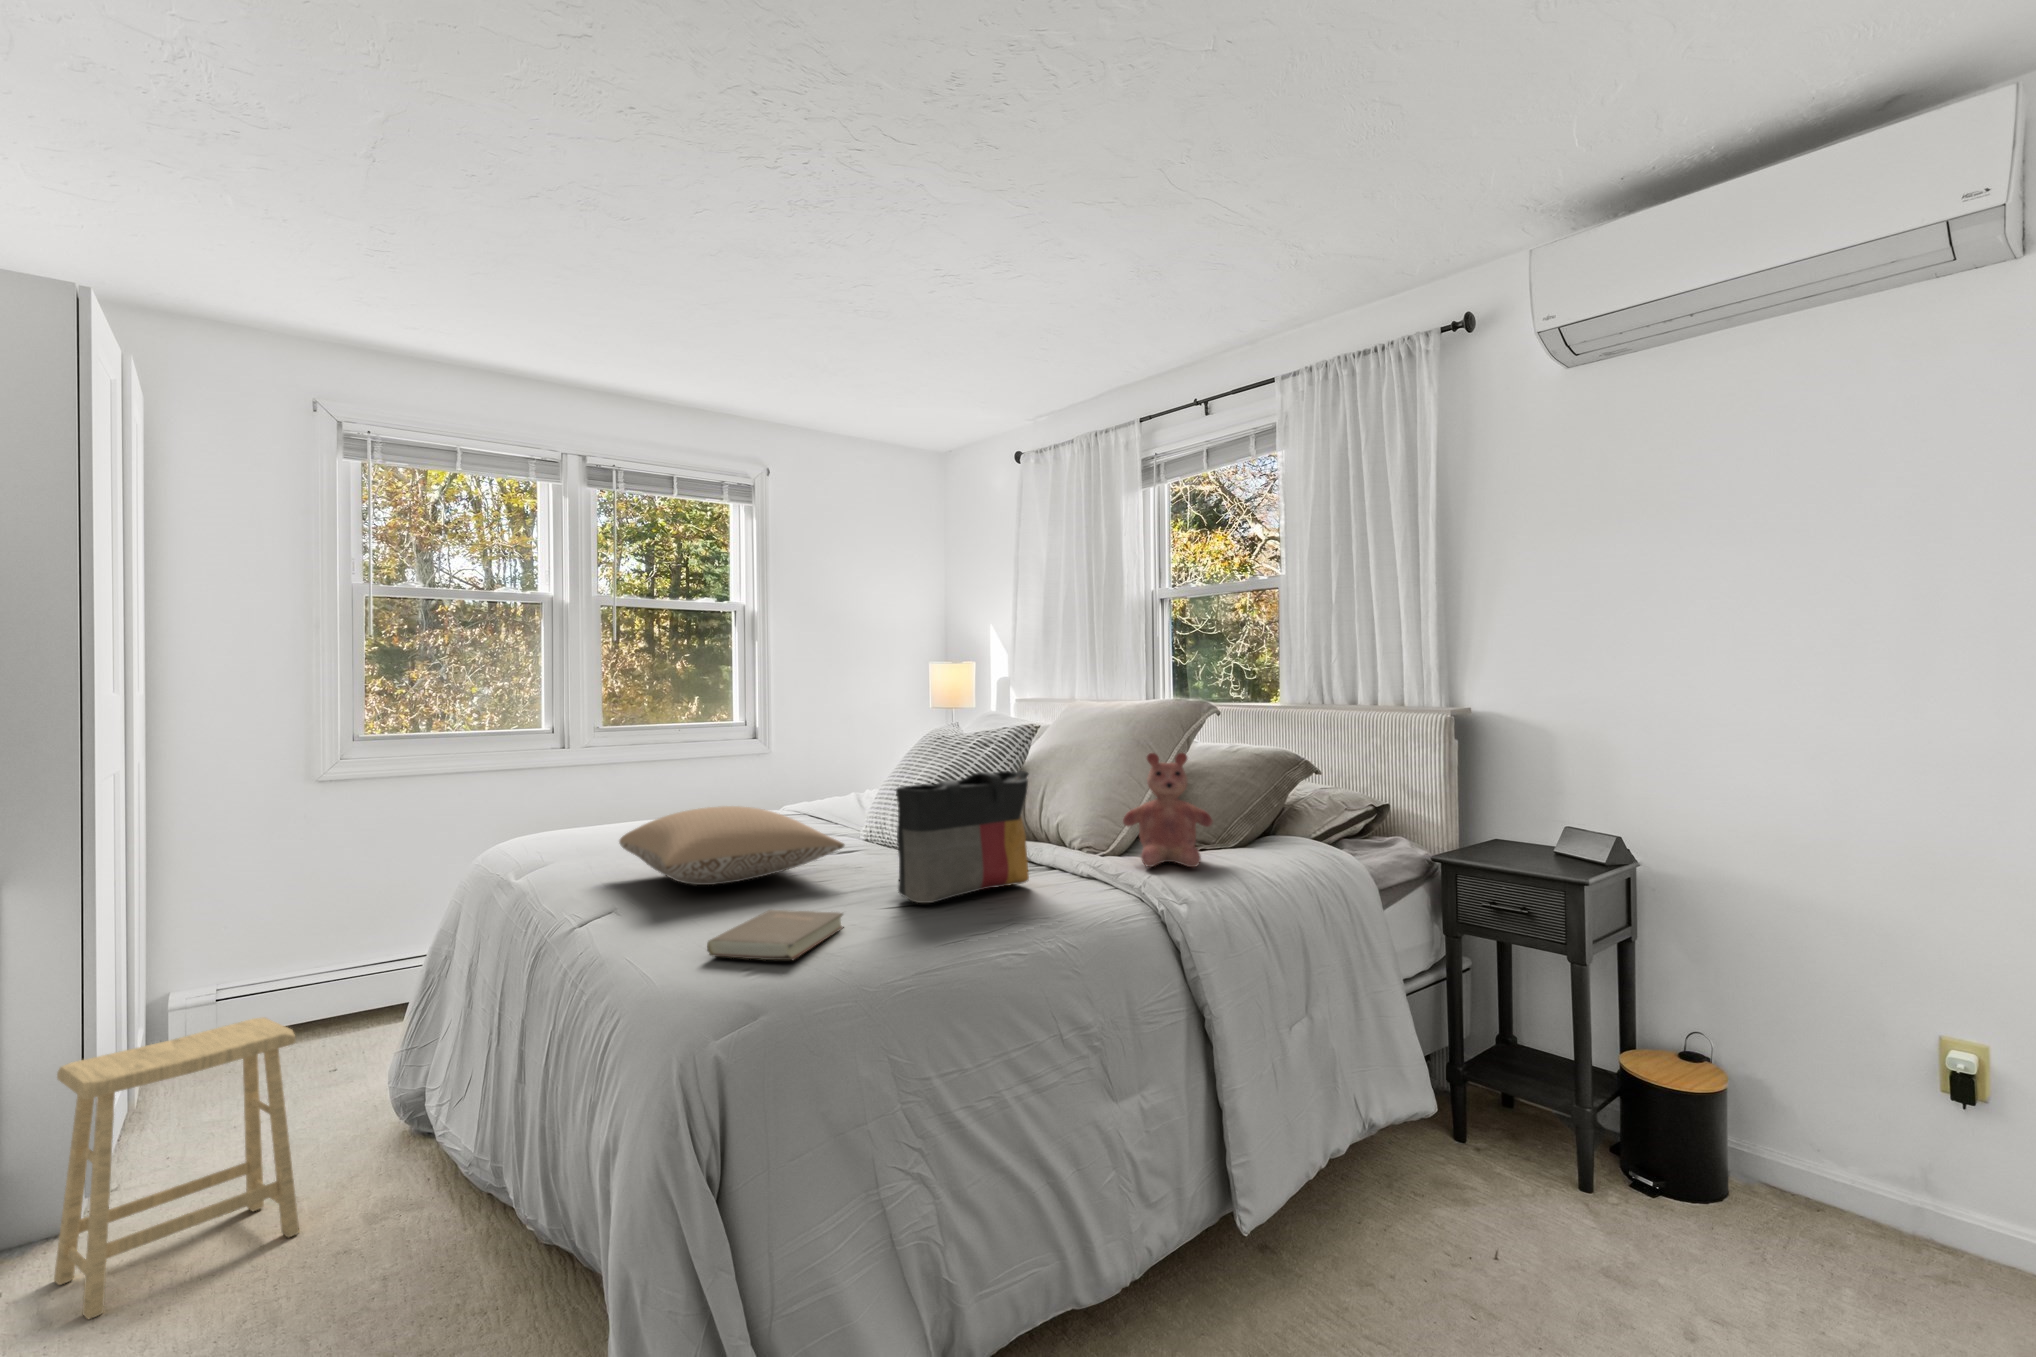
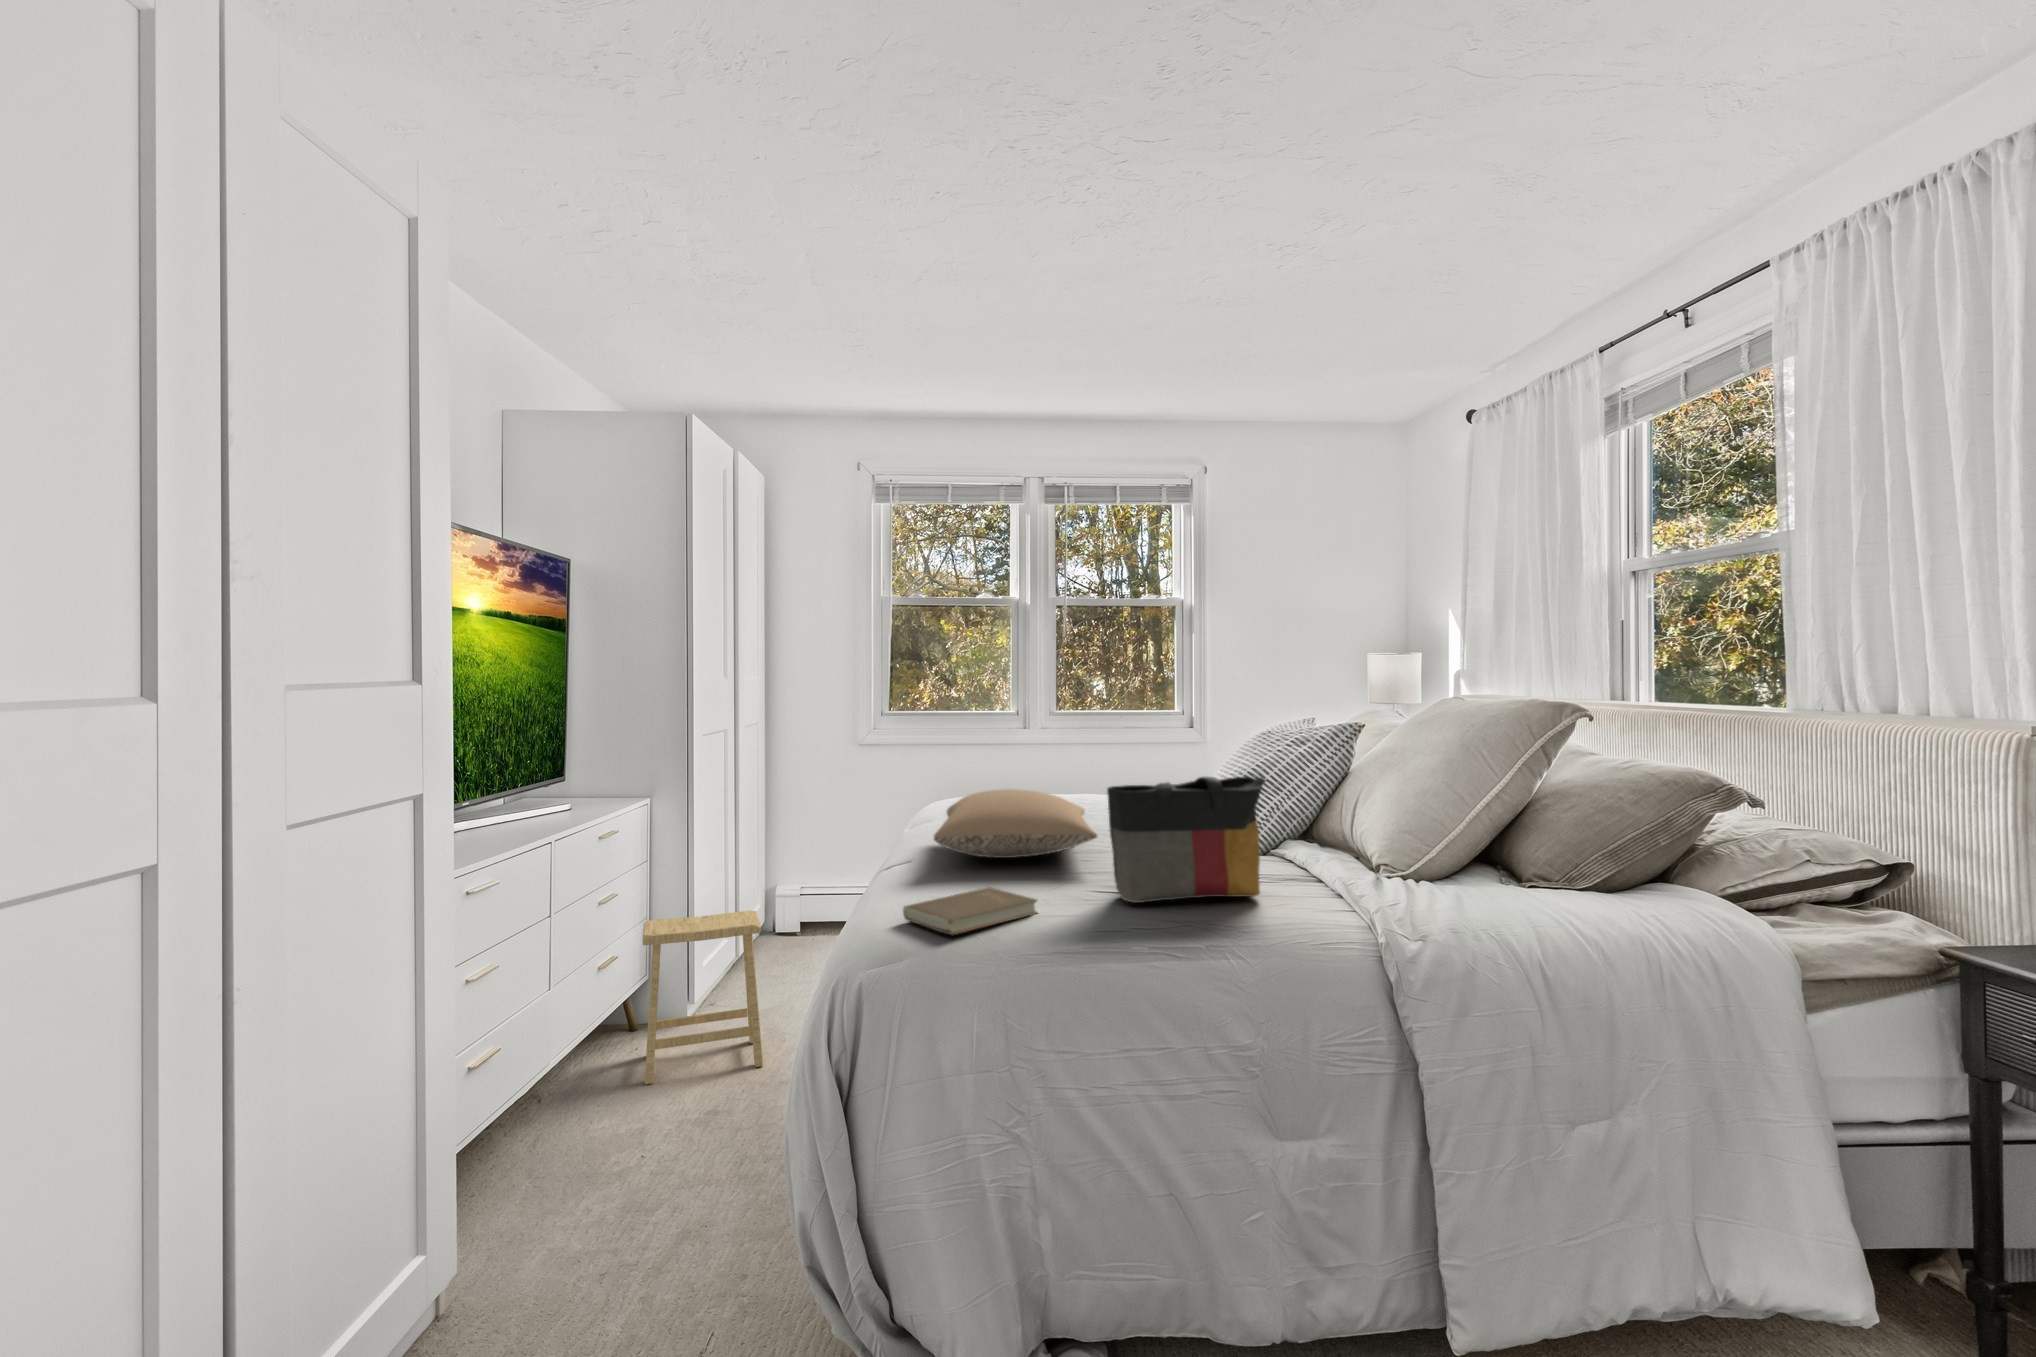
teddy bear: present [1123,753,1212,867] -> none [1413,766,1529,908]

